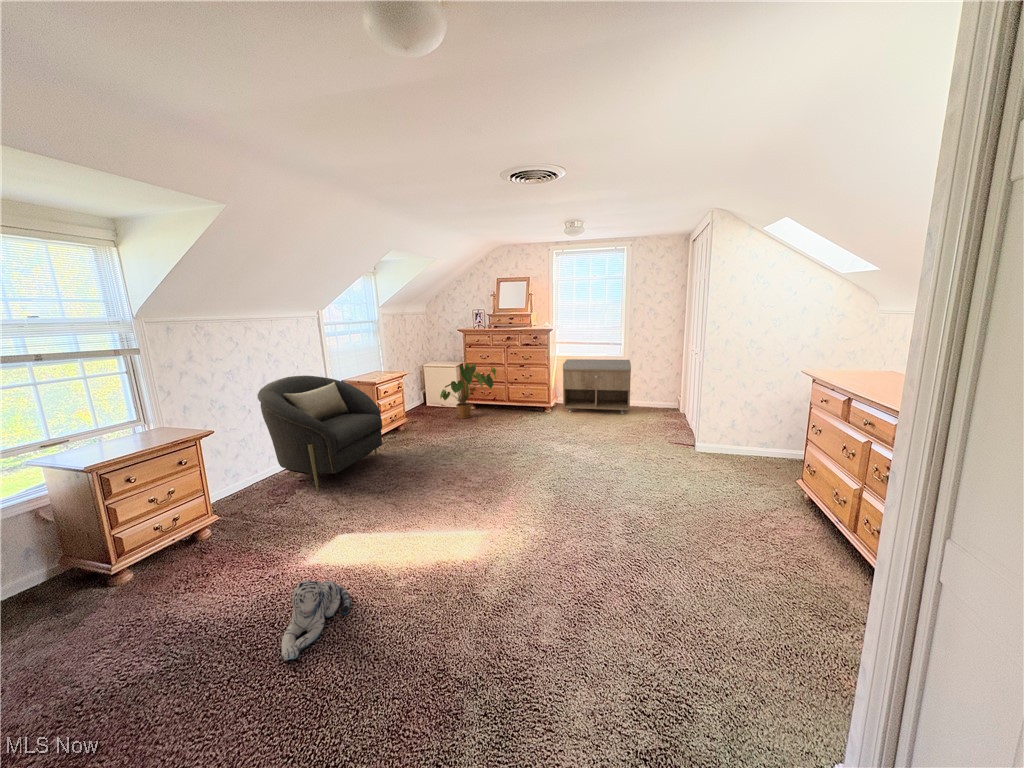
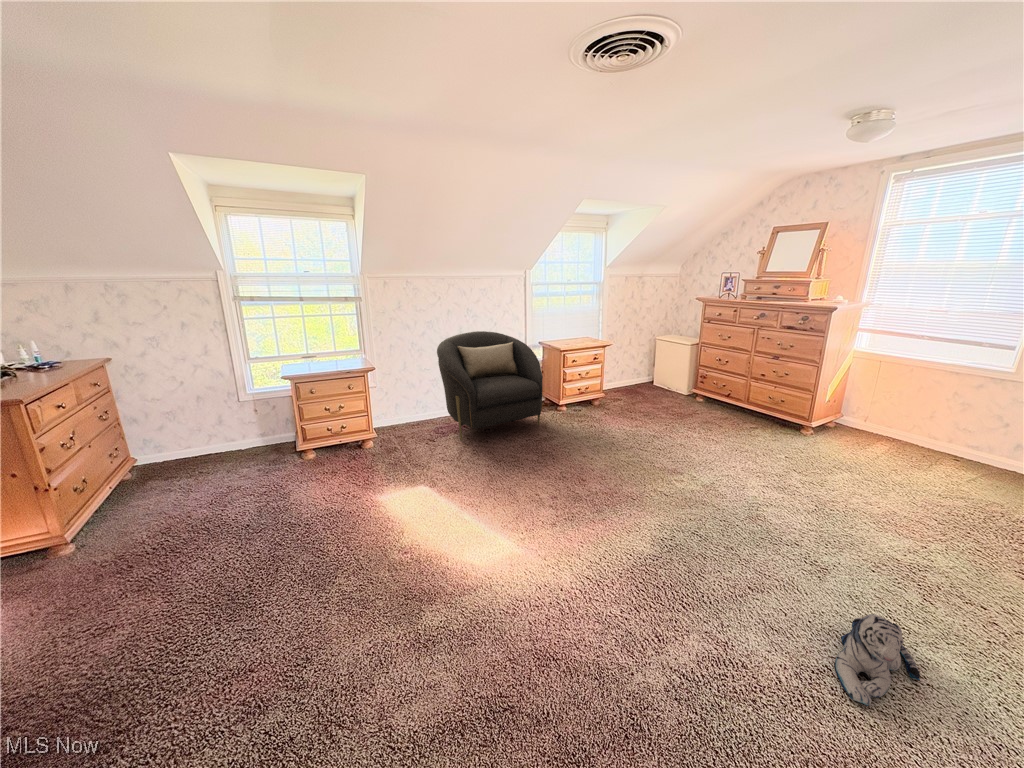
storage bench: present [563,359,631,414] -> none [832,359,1016,474]
house plant: present [440,363,496,418] -> none [649,343,734,411]
plush toy: present [281,580,351,661] -> present [834,614,920,706]

